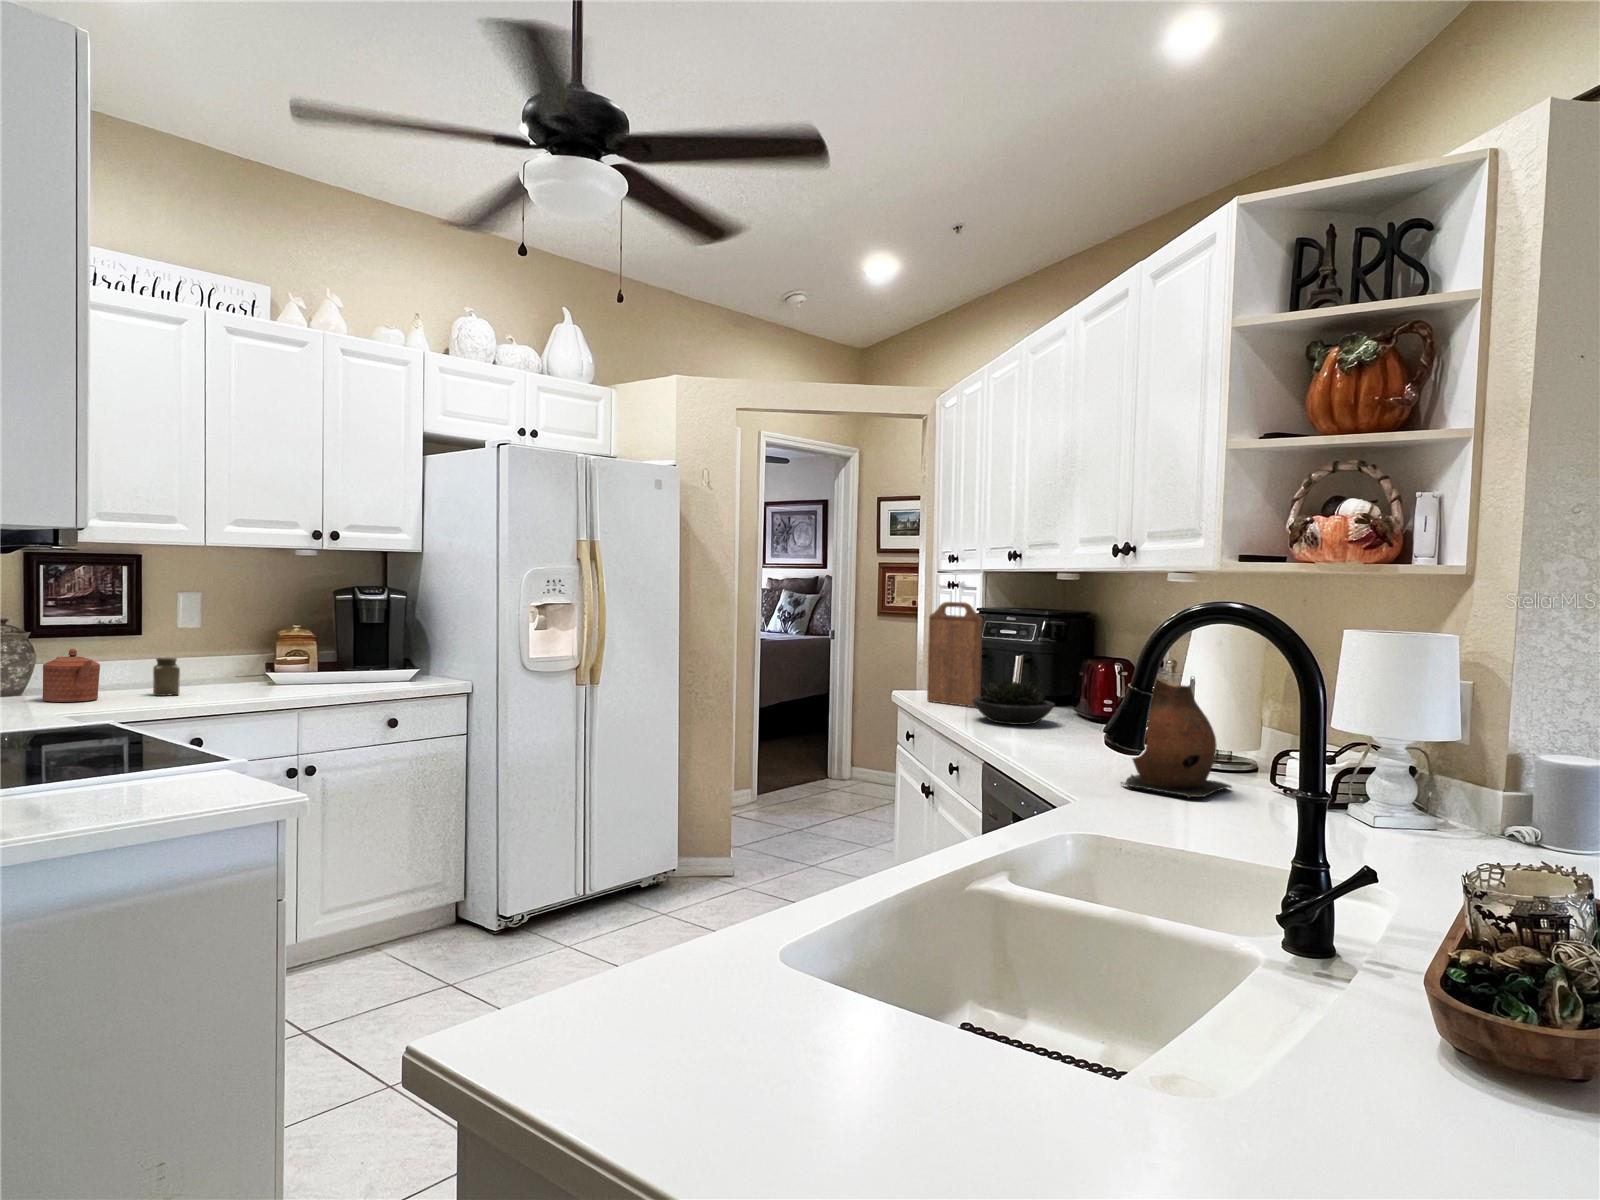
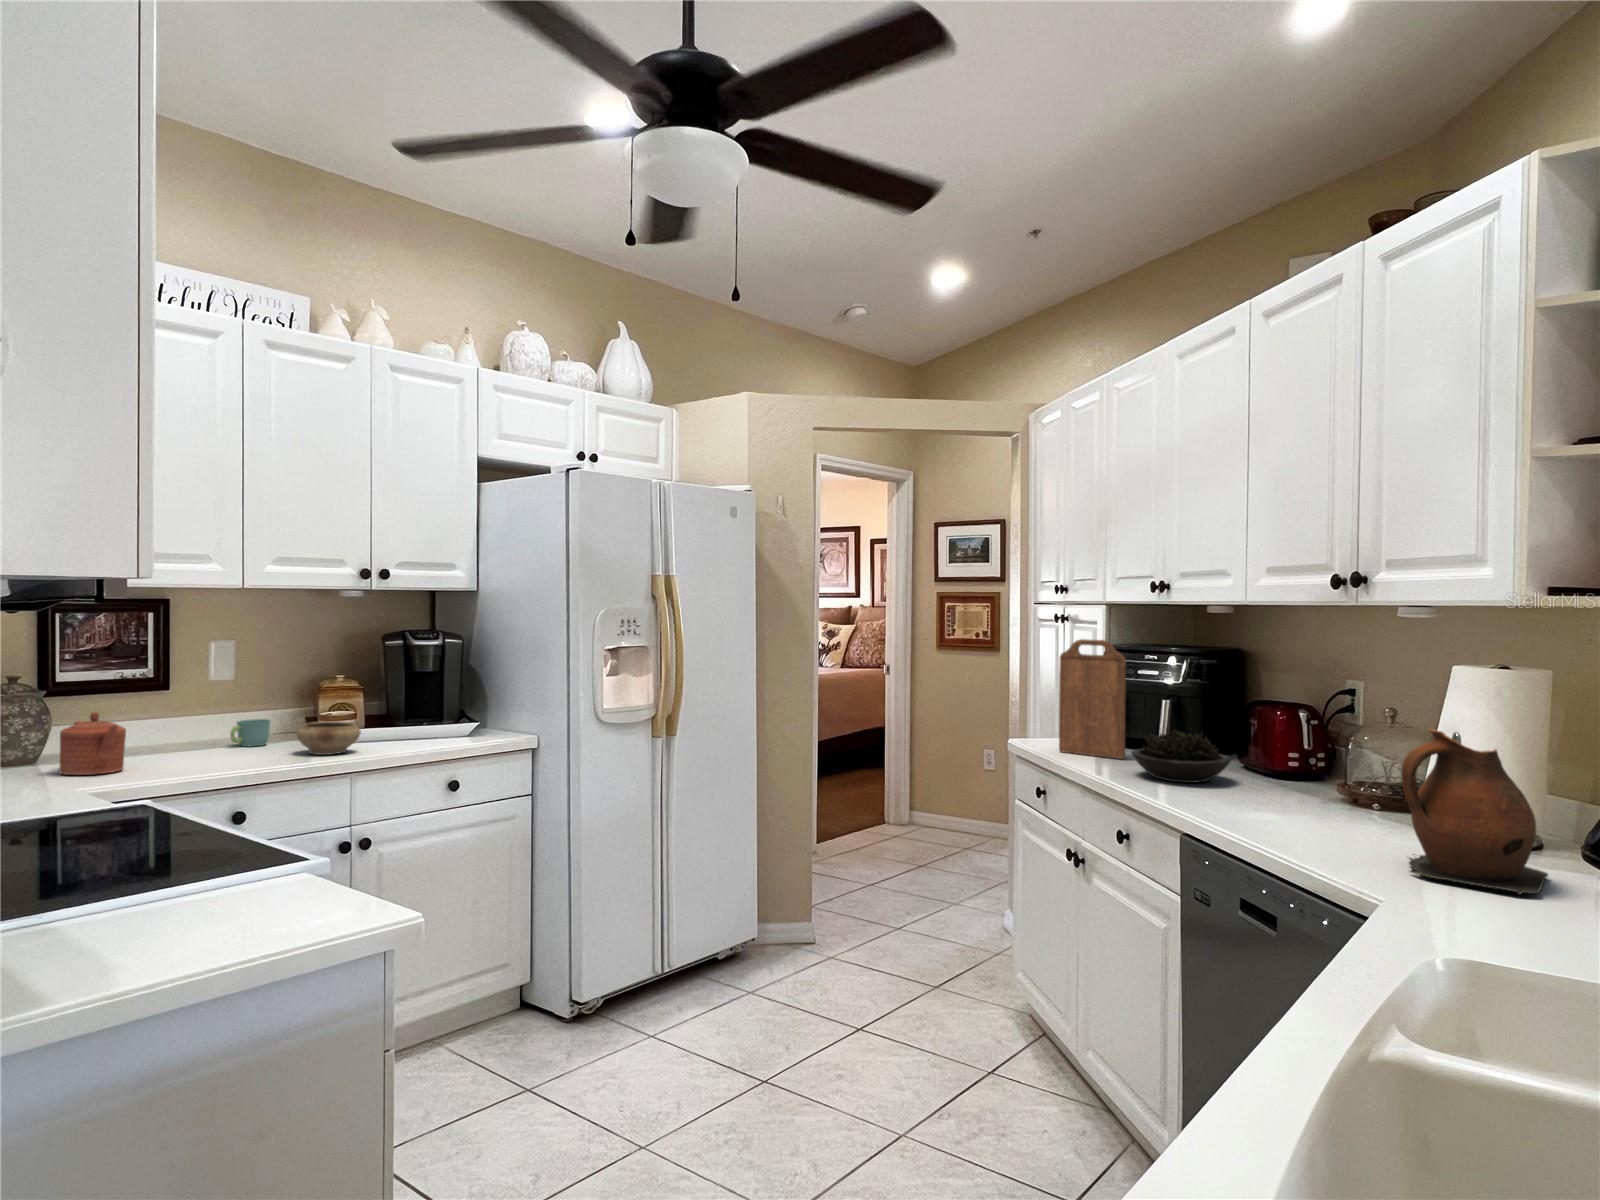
salt shaker: present [153,657,180,696] -> none [185,717,216,763]
mug: none [195,662,232,686] -> present [230,719,270,747]
ceramic bowl: none [252,664,309,693] -> present [297,721,361,755]

